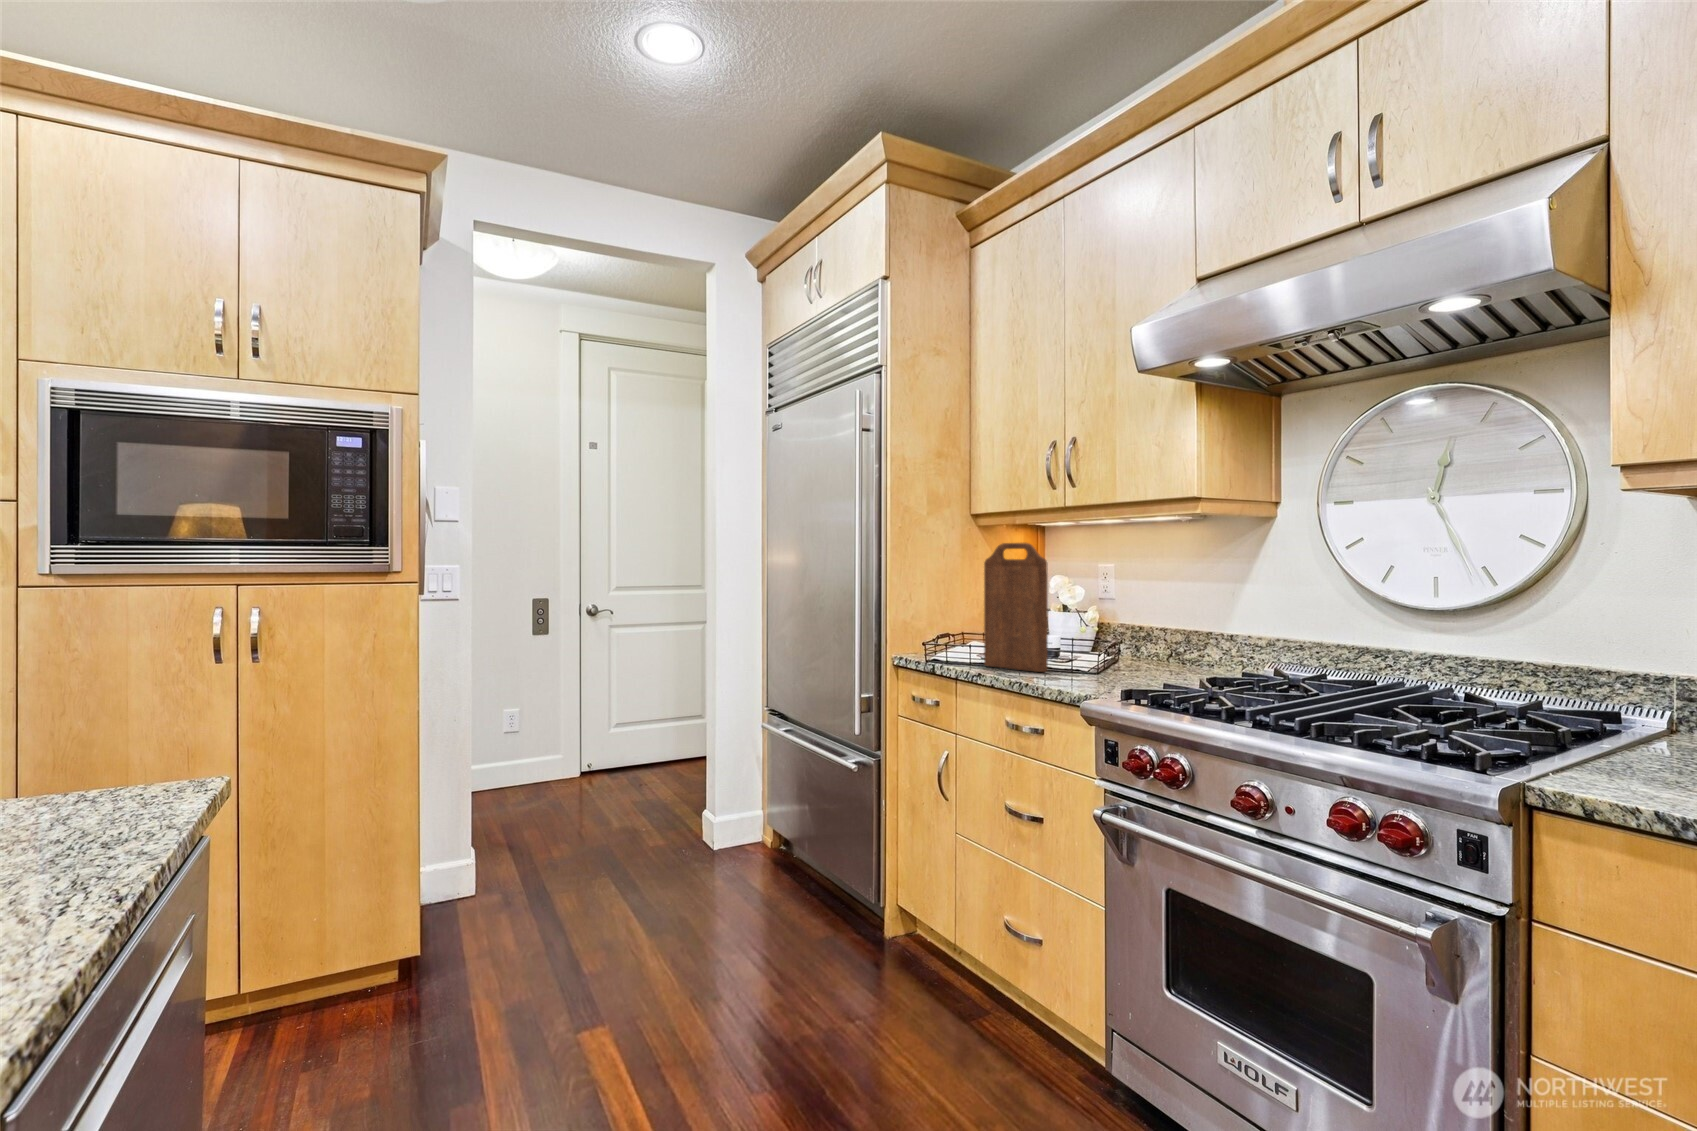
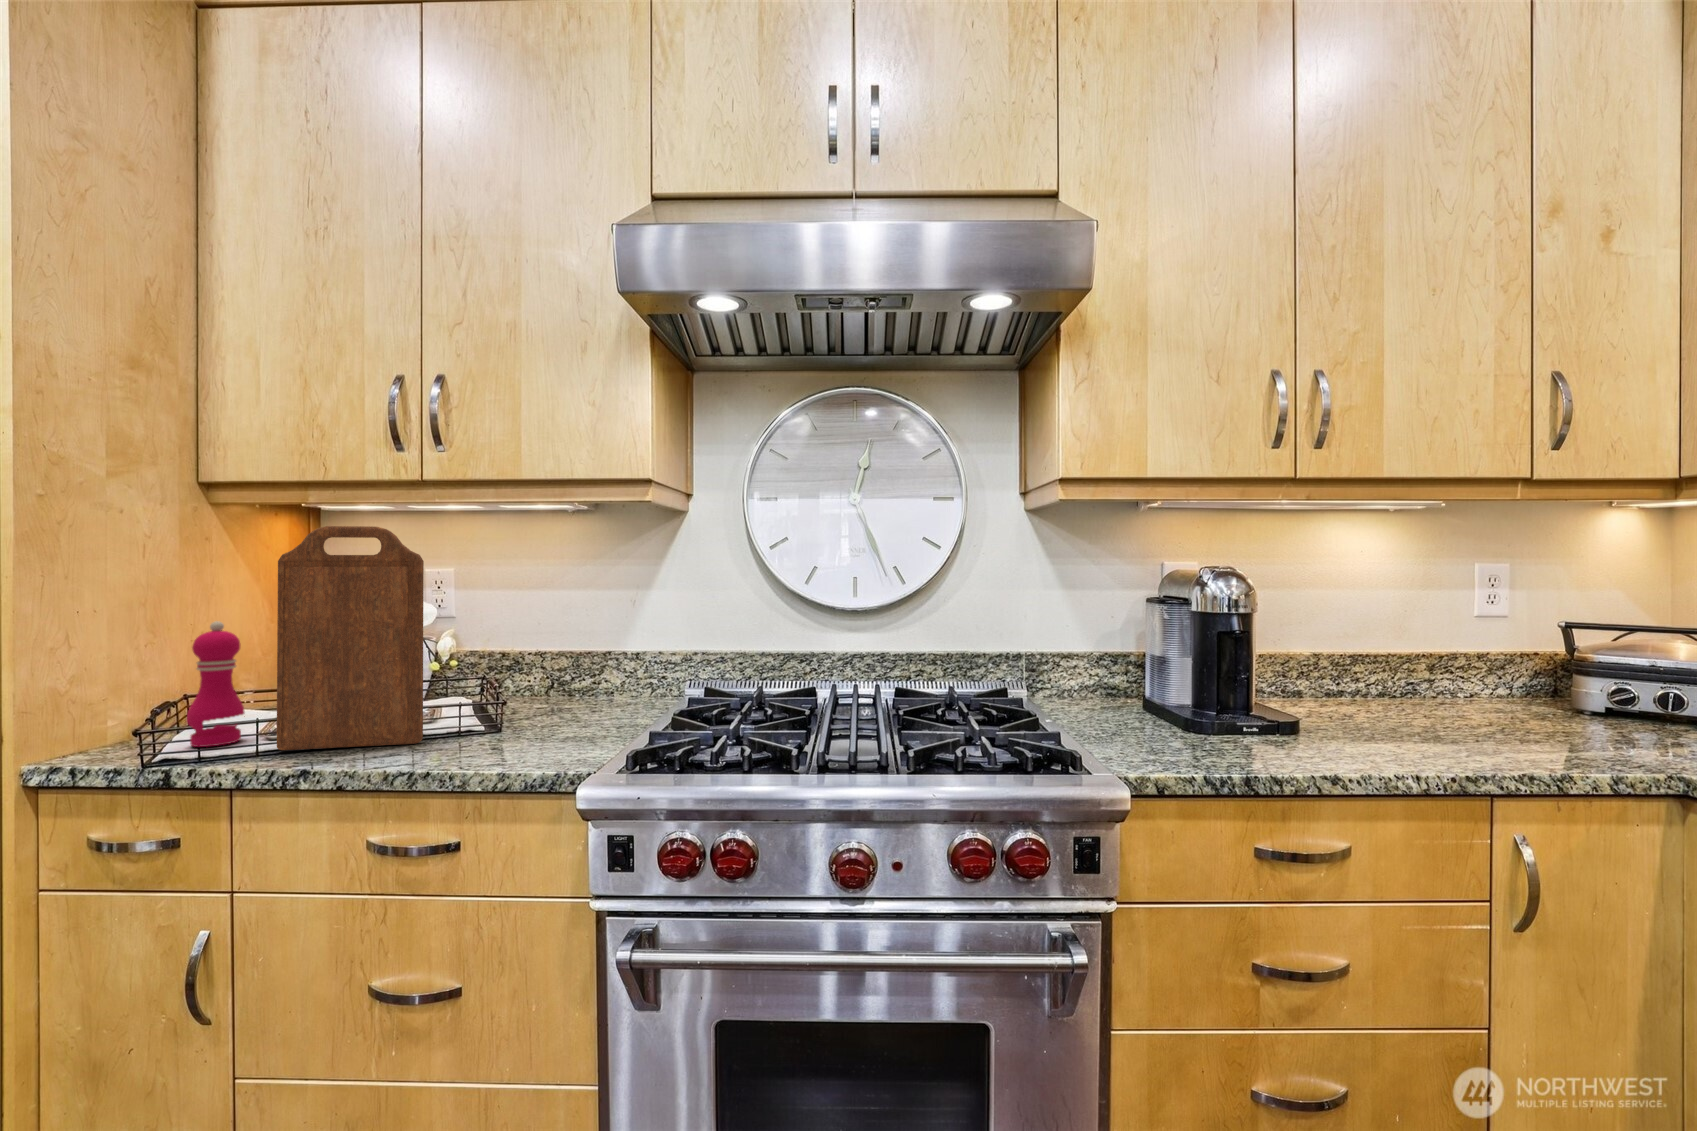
pepper mill: none [957,594,981,661] -> present [187,621,245,747]

